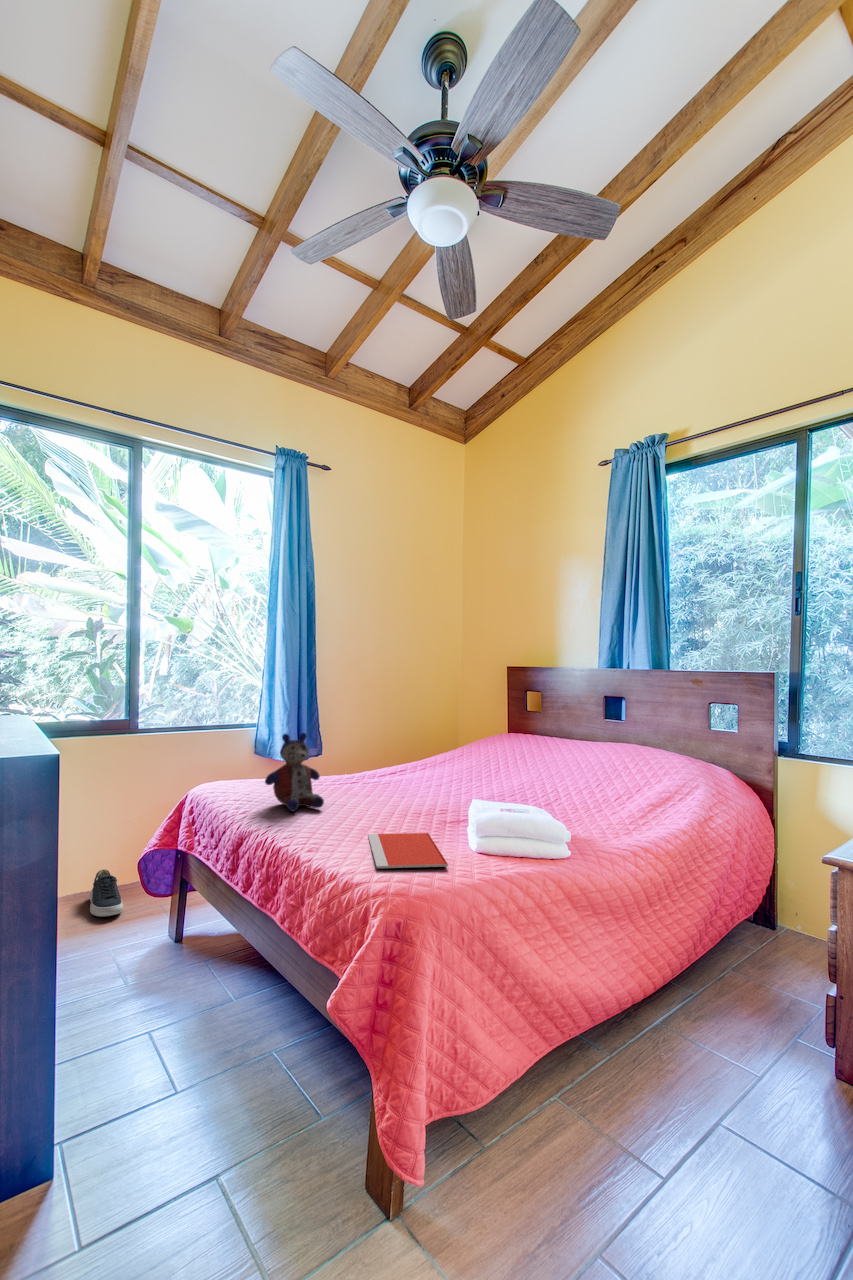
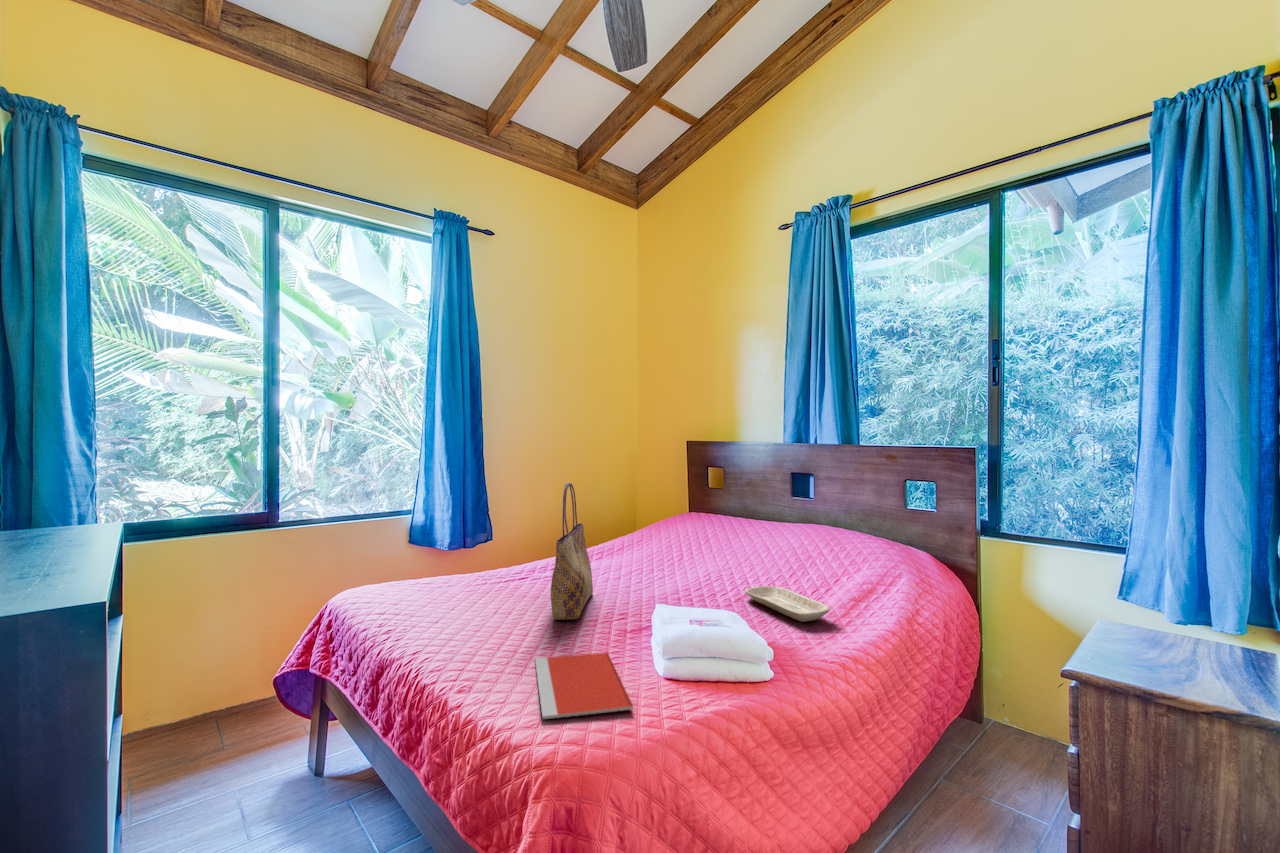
tote bag: none [380,693,416,810] -> present [551,482,593,620]
stuffed bear: present [265,733,324,812] -> none [413,532,485,628]
tray: none [553,794,627,822] -> present [745,586,830,622]
shoe: present [90,870,123,917] -> none [224,684,264,743]

